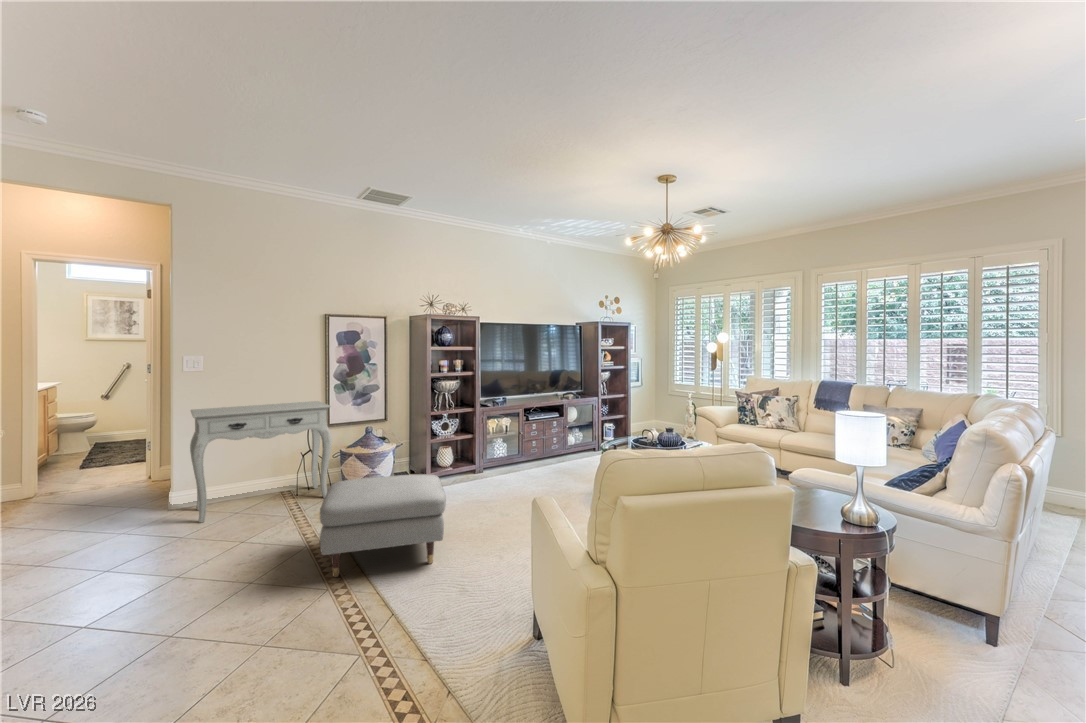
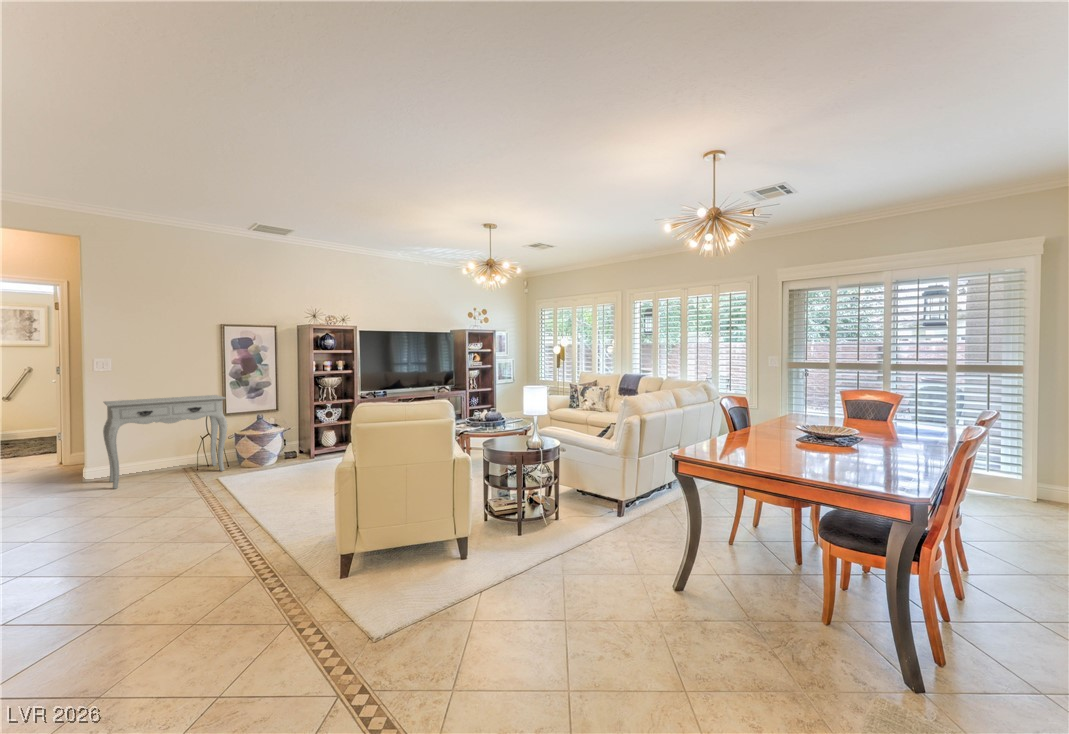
ottoman: present [320,474,446,577] -> none [212,443,310,511]

